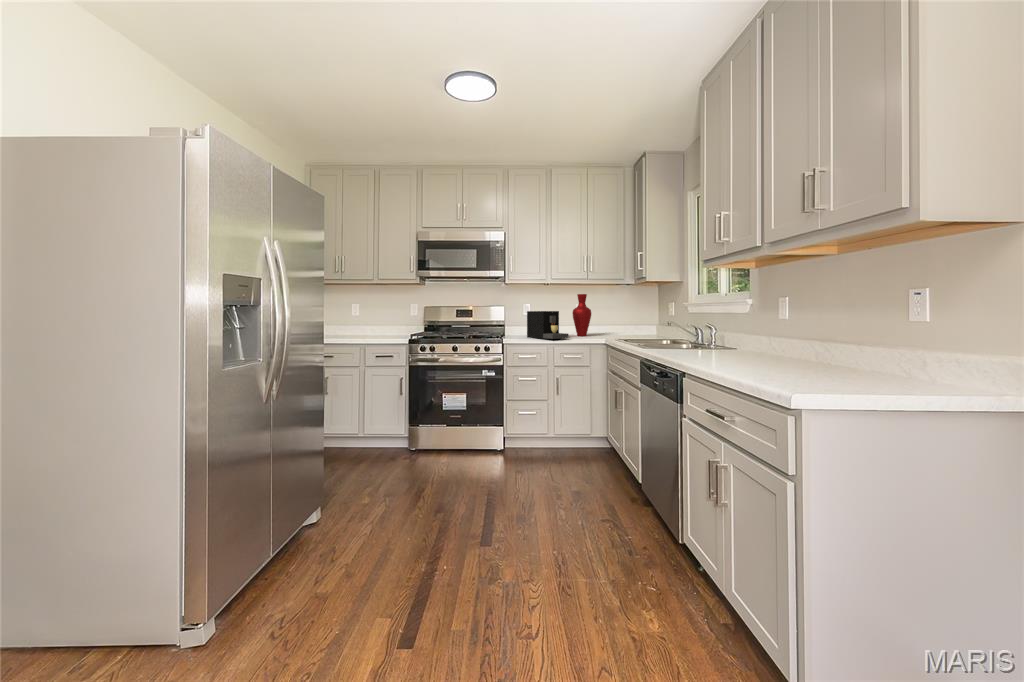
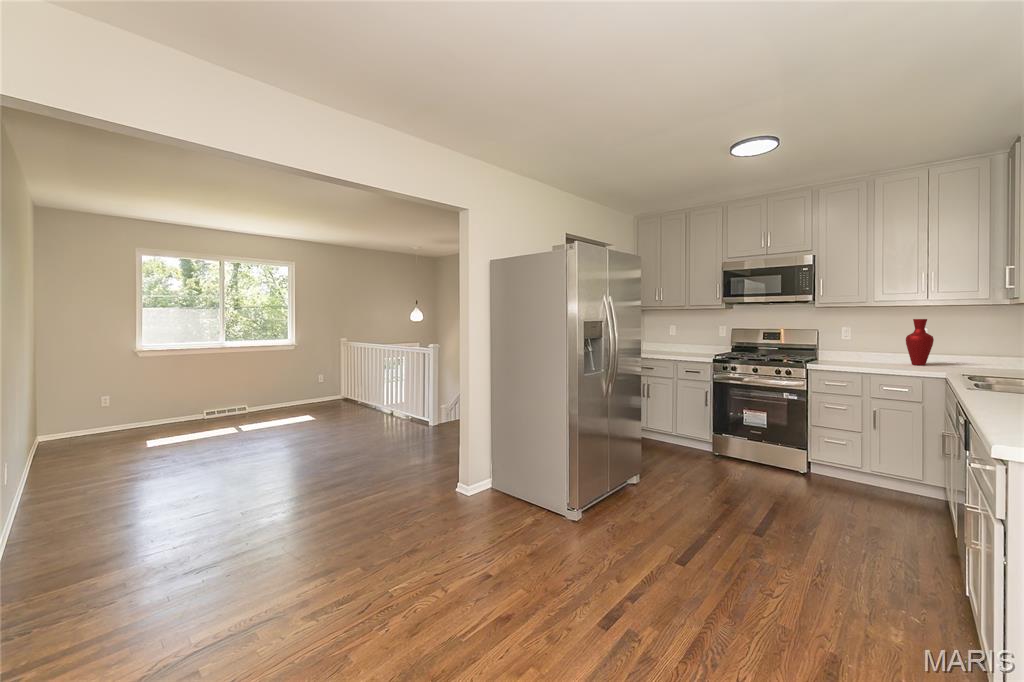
coffee maker: present [527,311,568,339] -> none [842,337,894,367]

